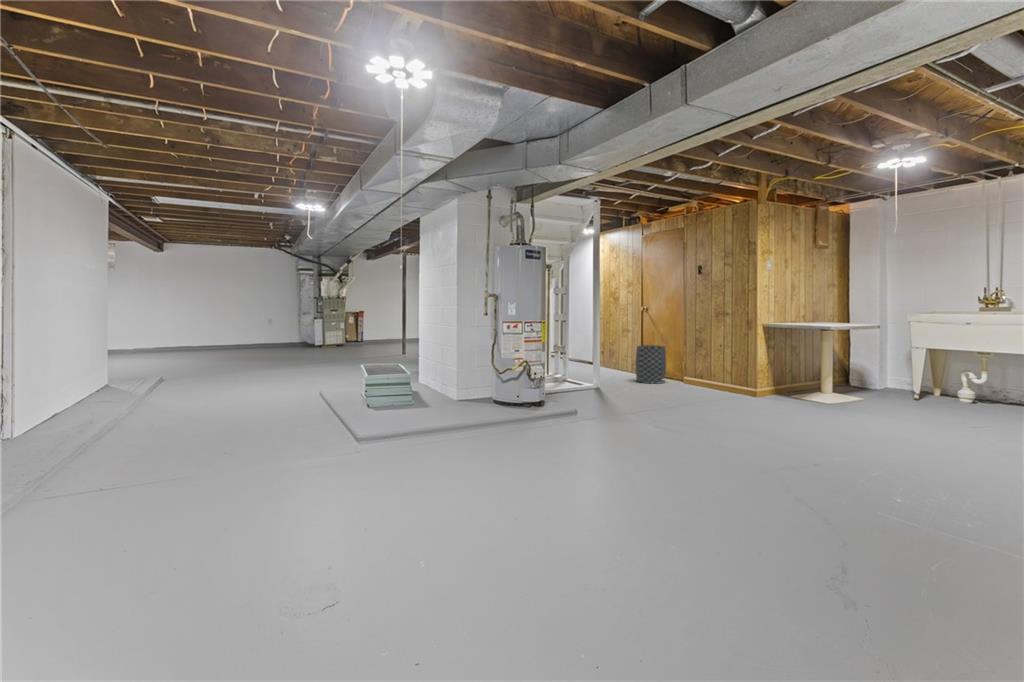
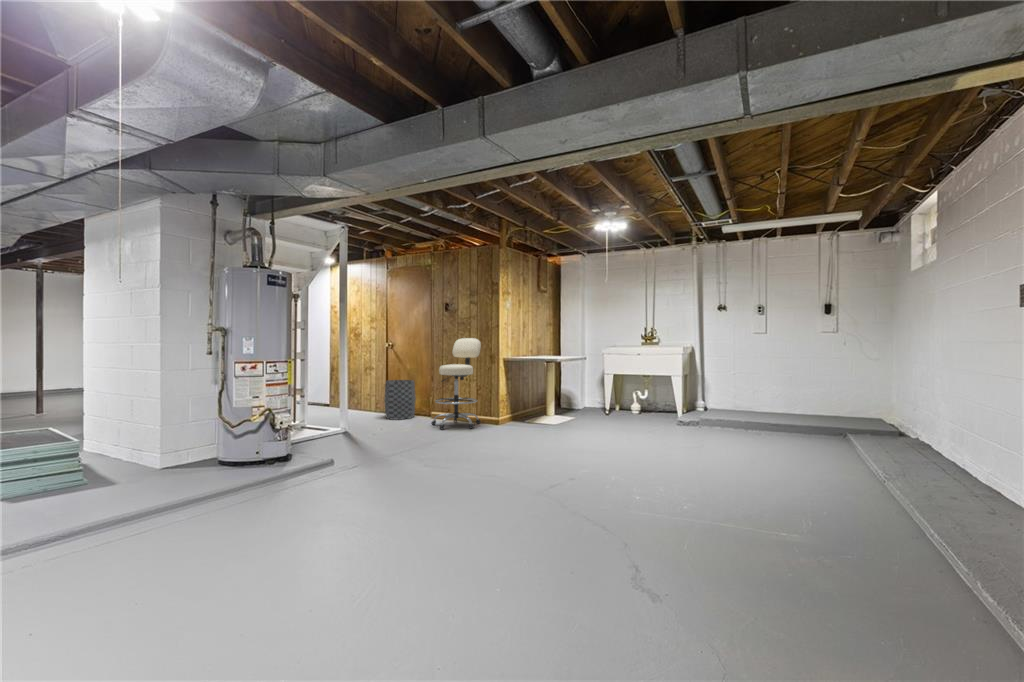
stool: none [679,303,734,397] -> present [431,338,481,429]

